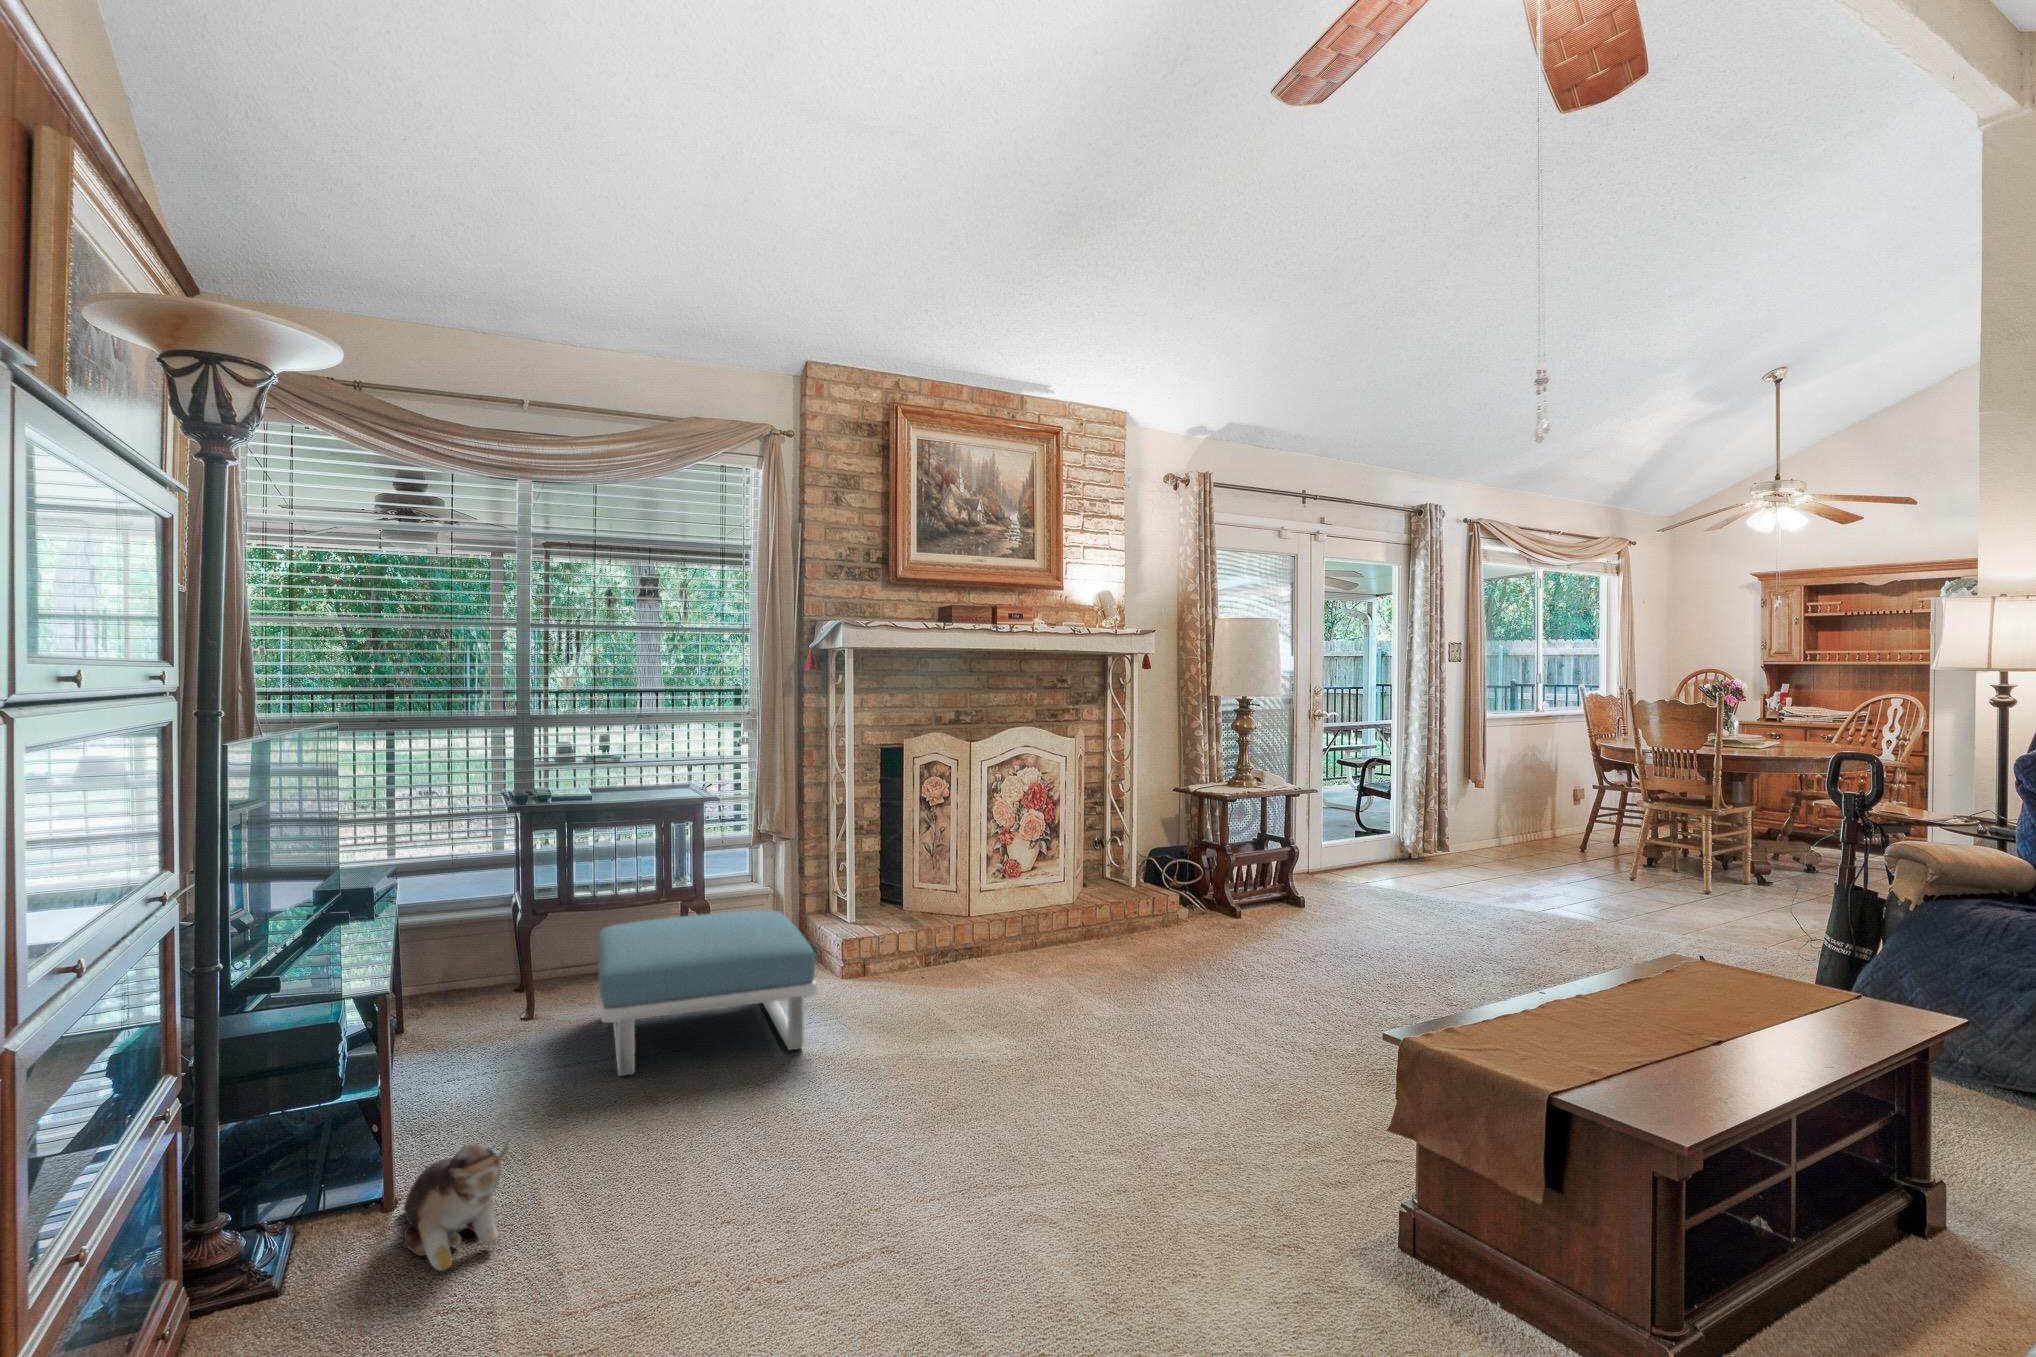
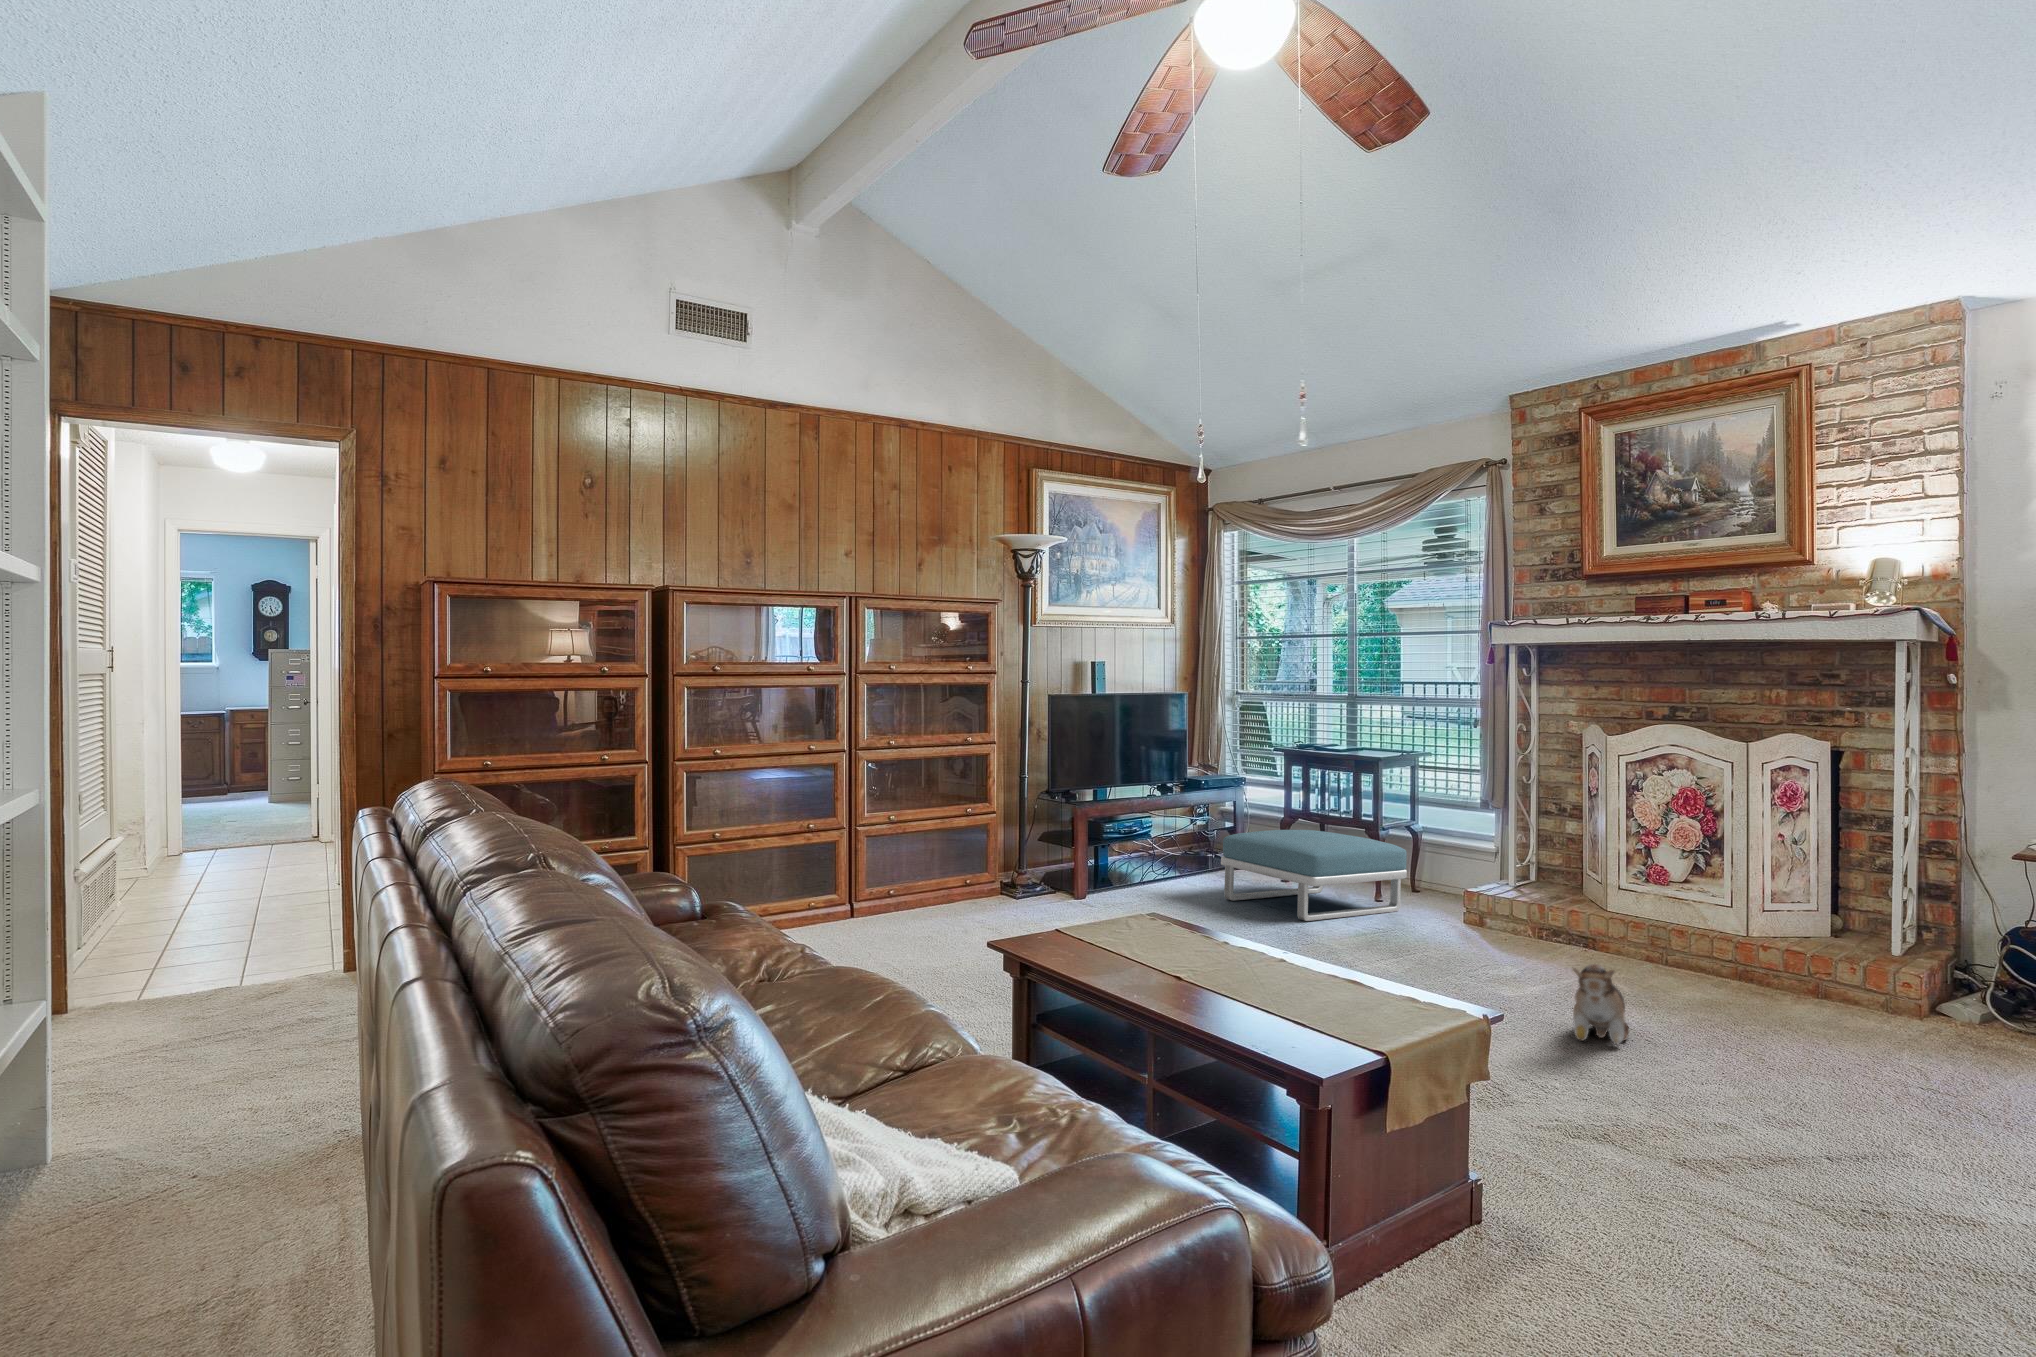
plush toy: present [404,1144,508,1271] -> present [1573,964,1629,1044]

